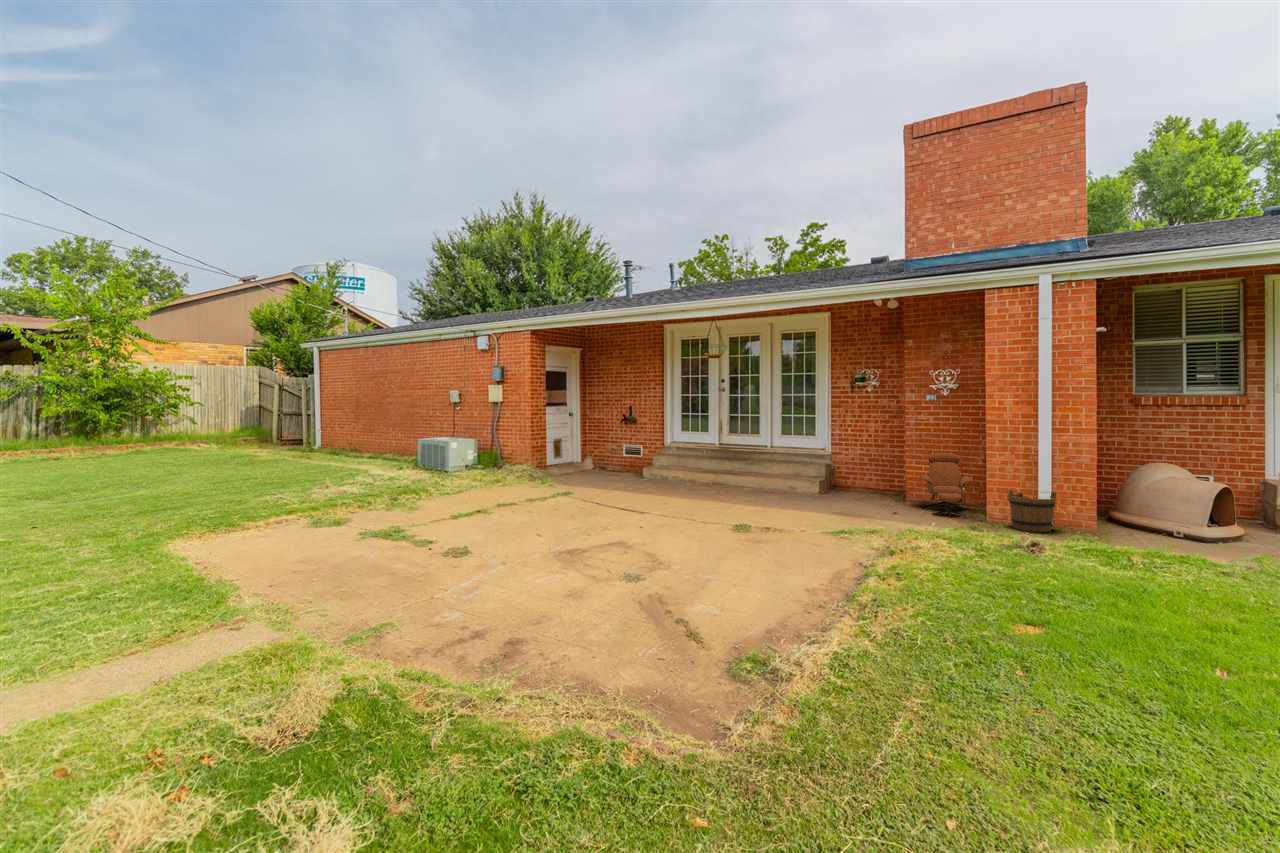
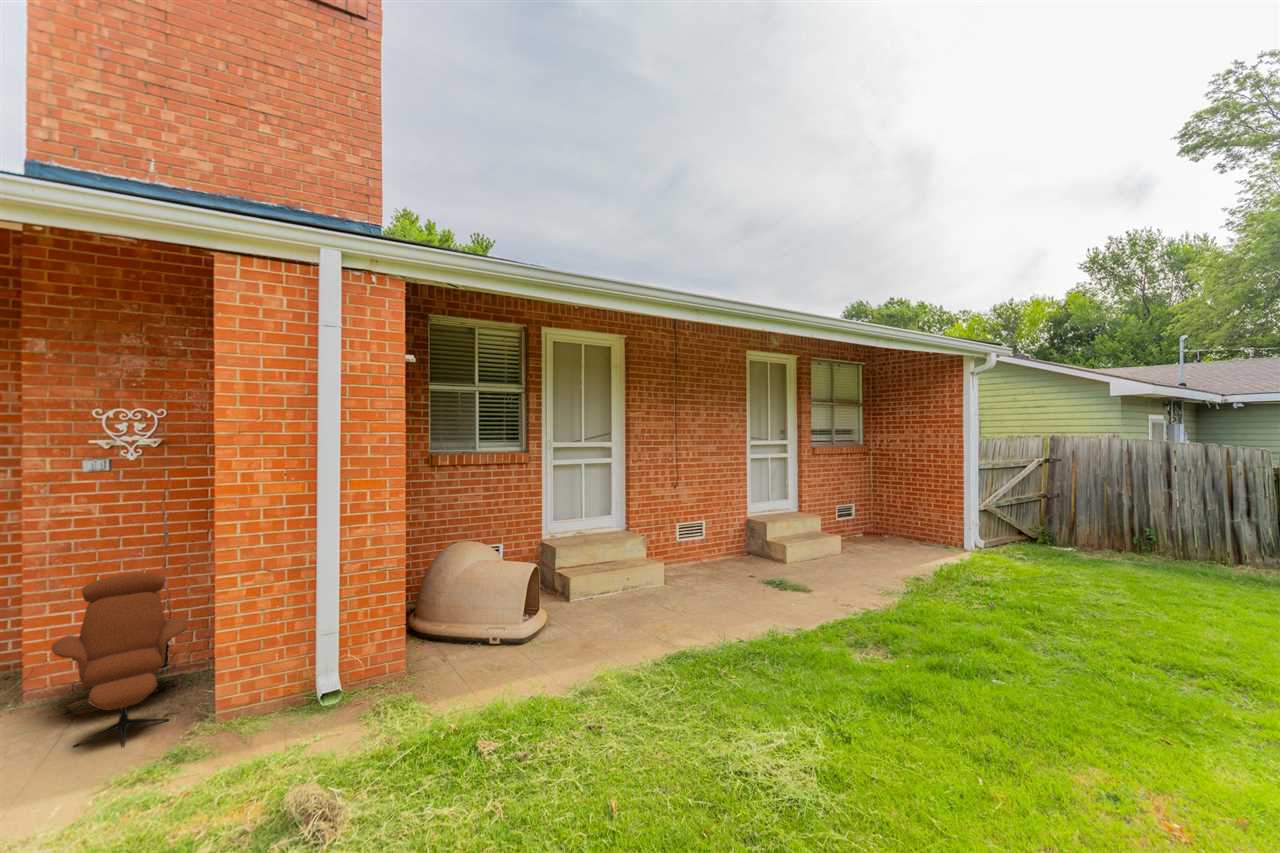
bucket: present [1008,489,1056,532] -> none [258,634,351,737]

